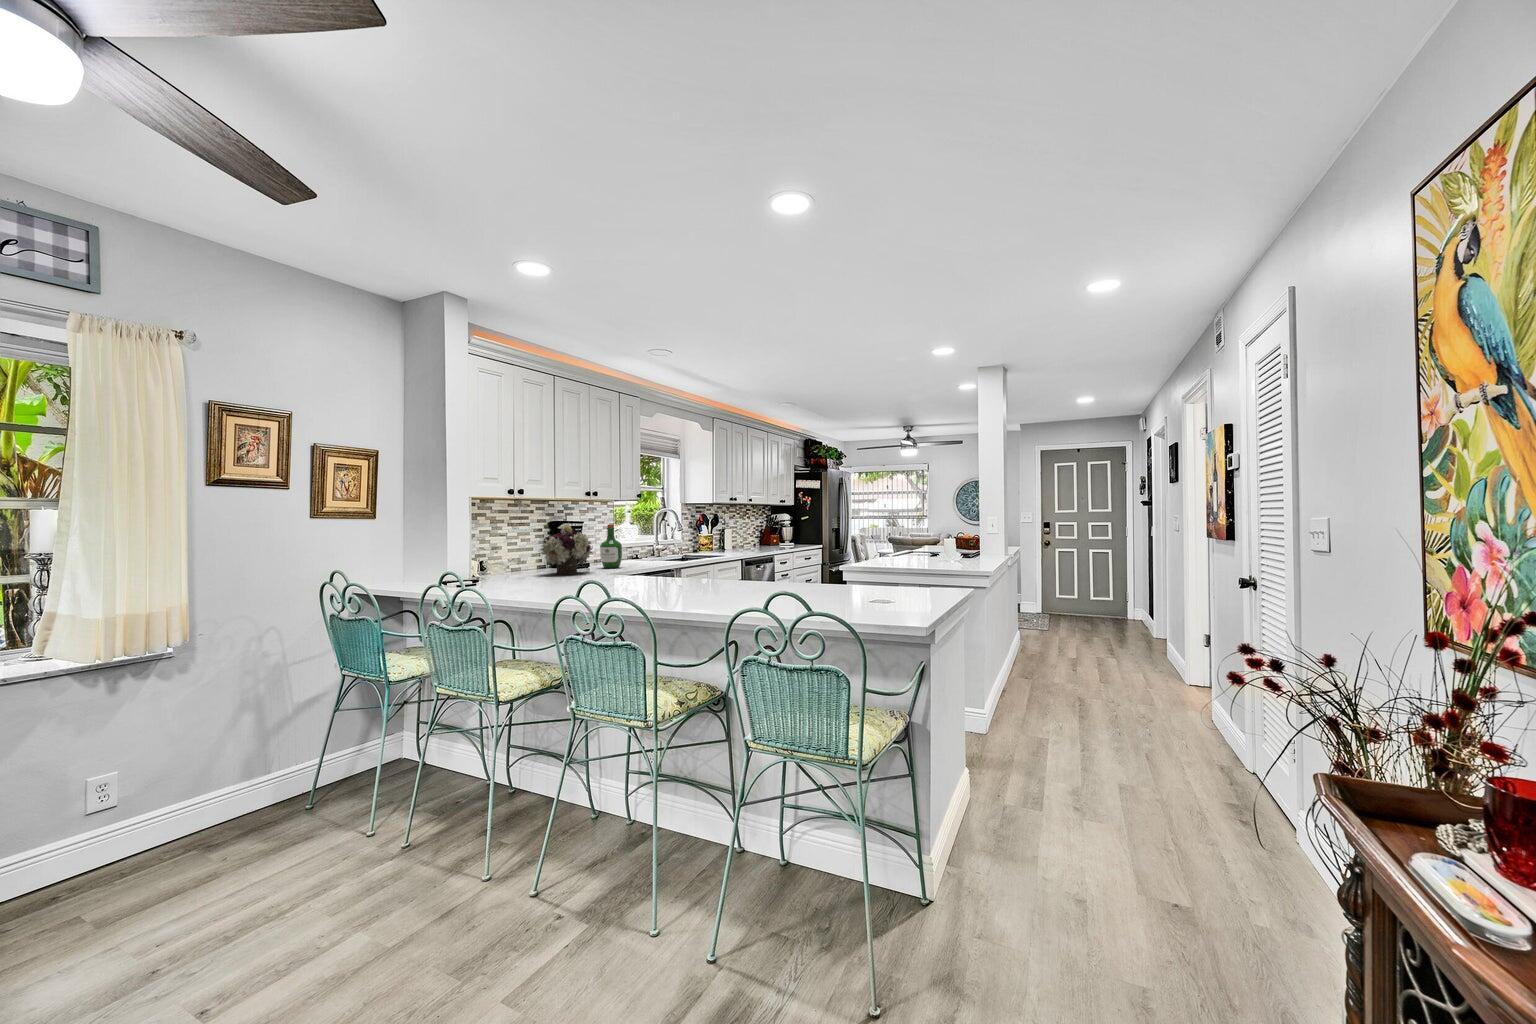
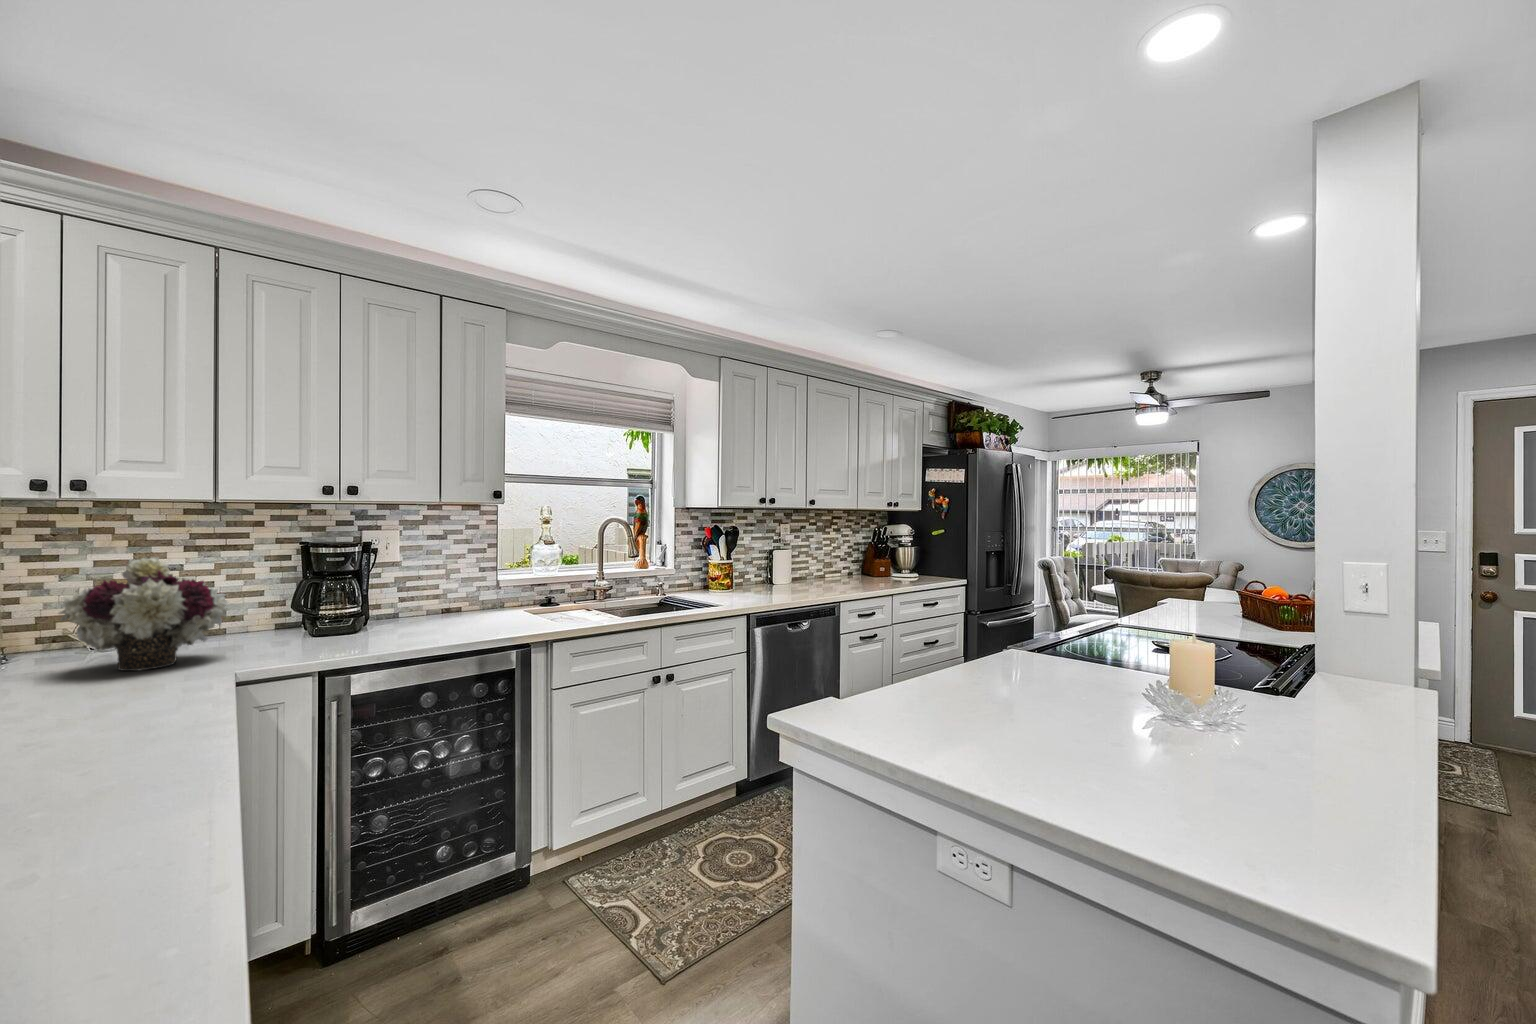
wine bottle: present [600,524,622,568] -> none [318,554,370,644]

